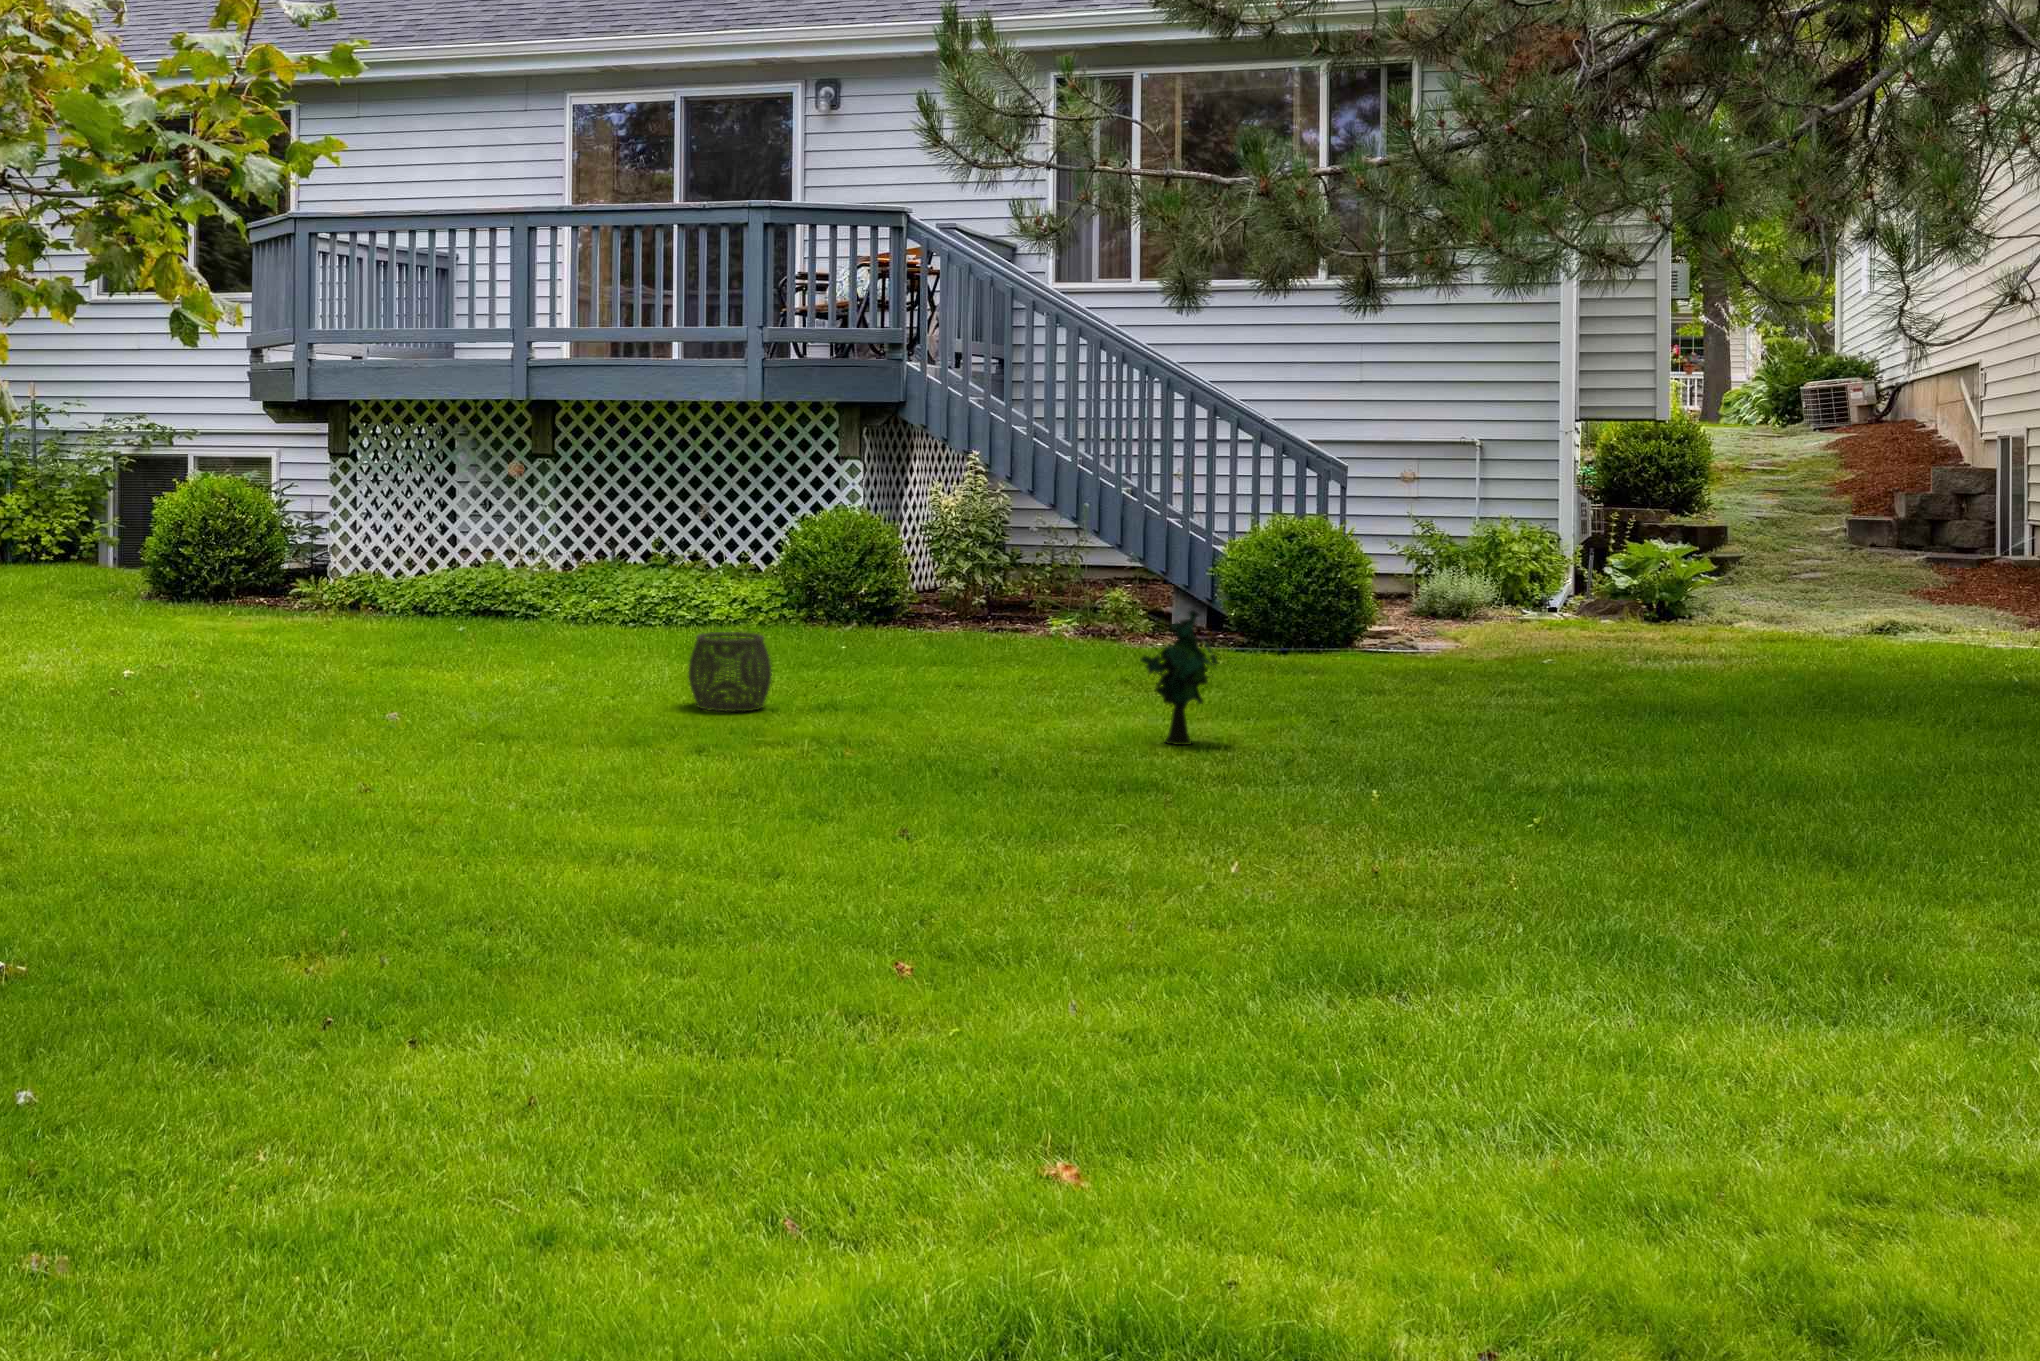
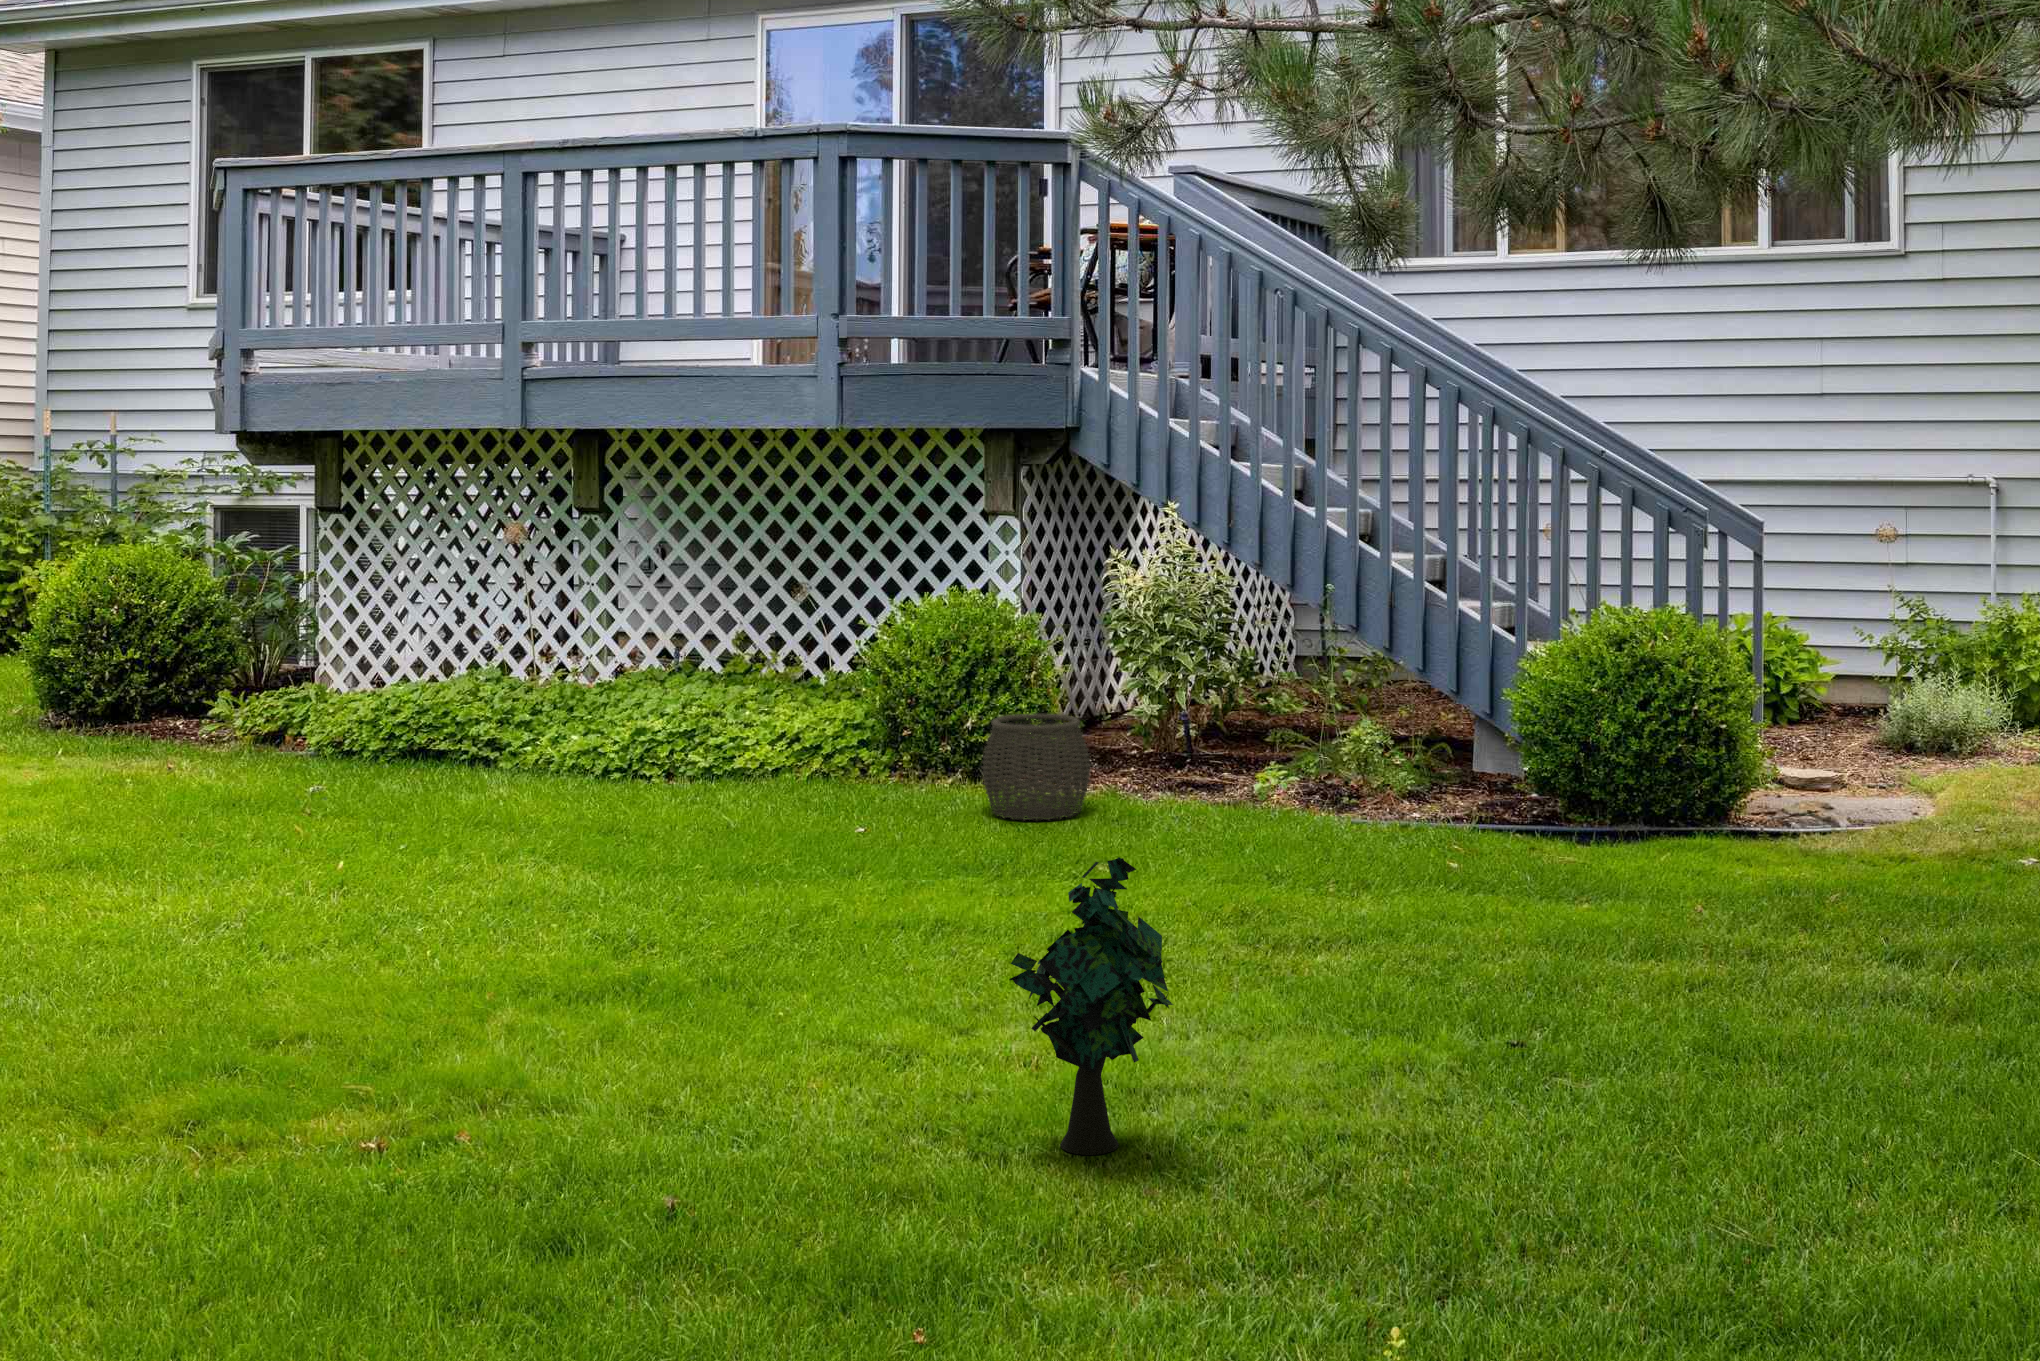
woven basket: present [688,632,772,712] -> present [981,714,1091,820]

